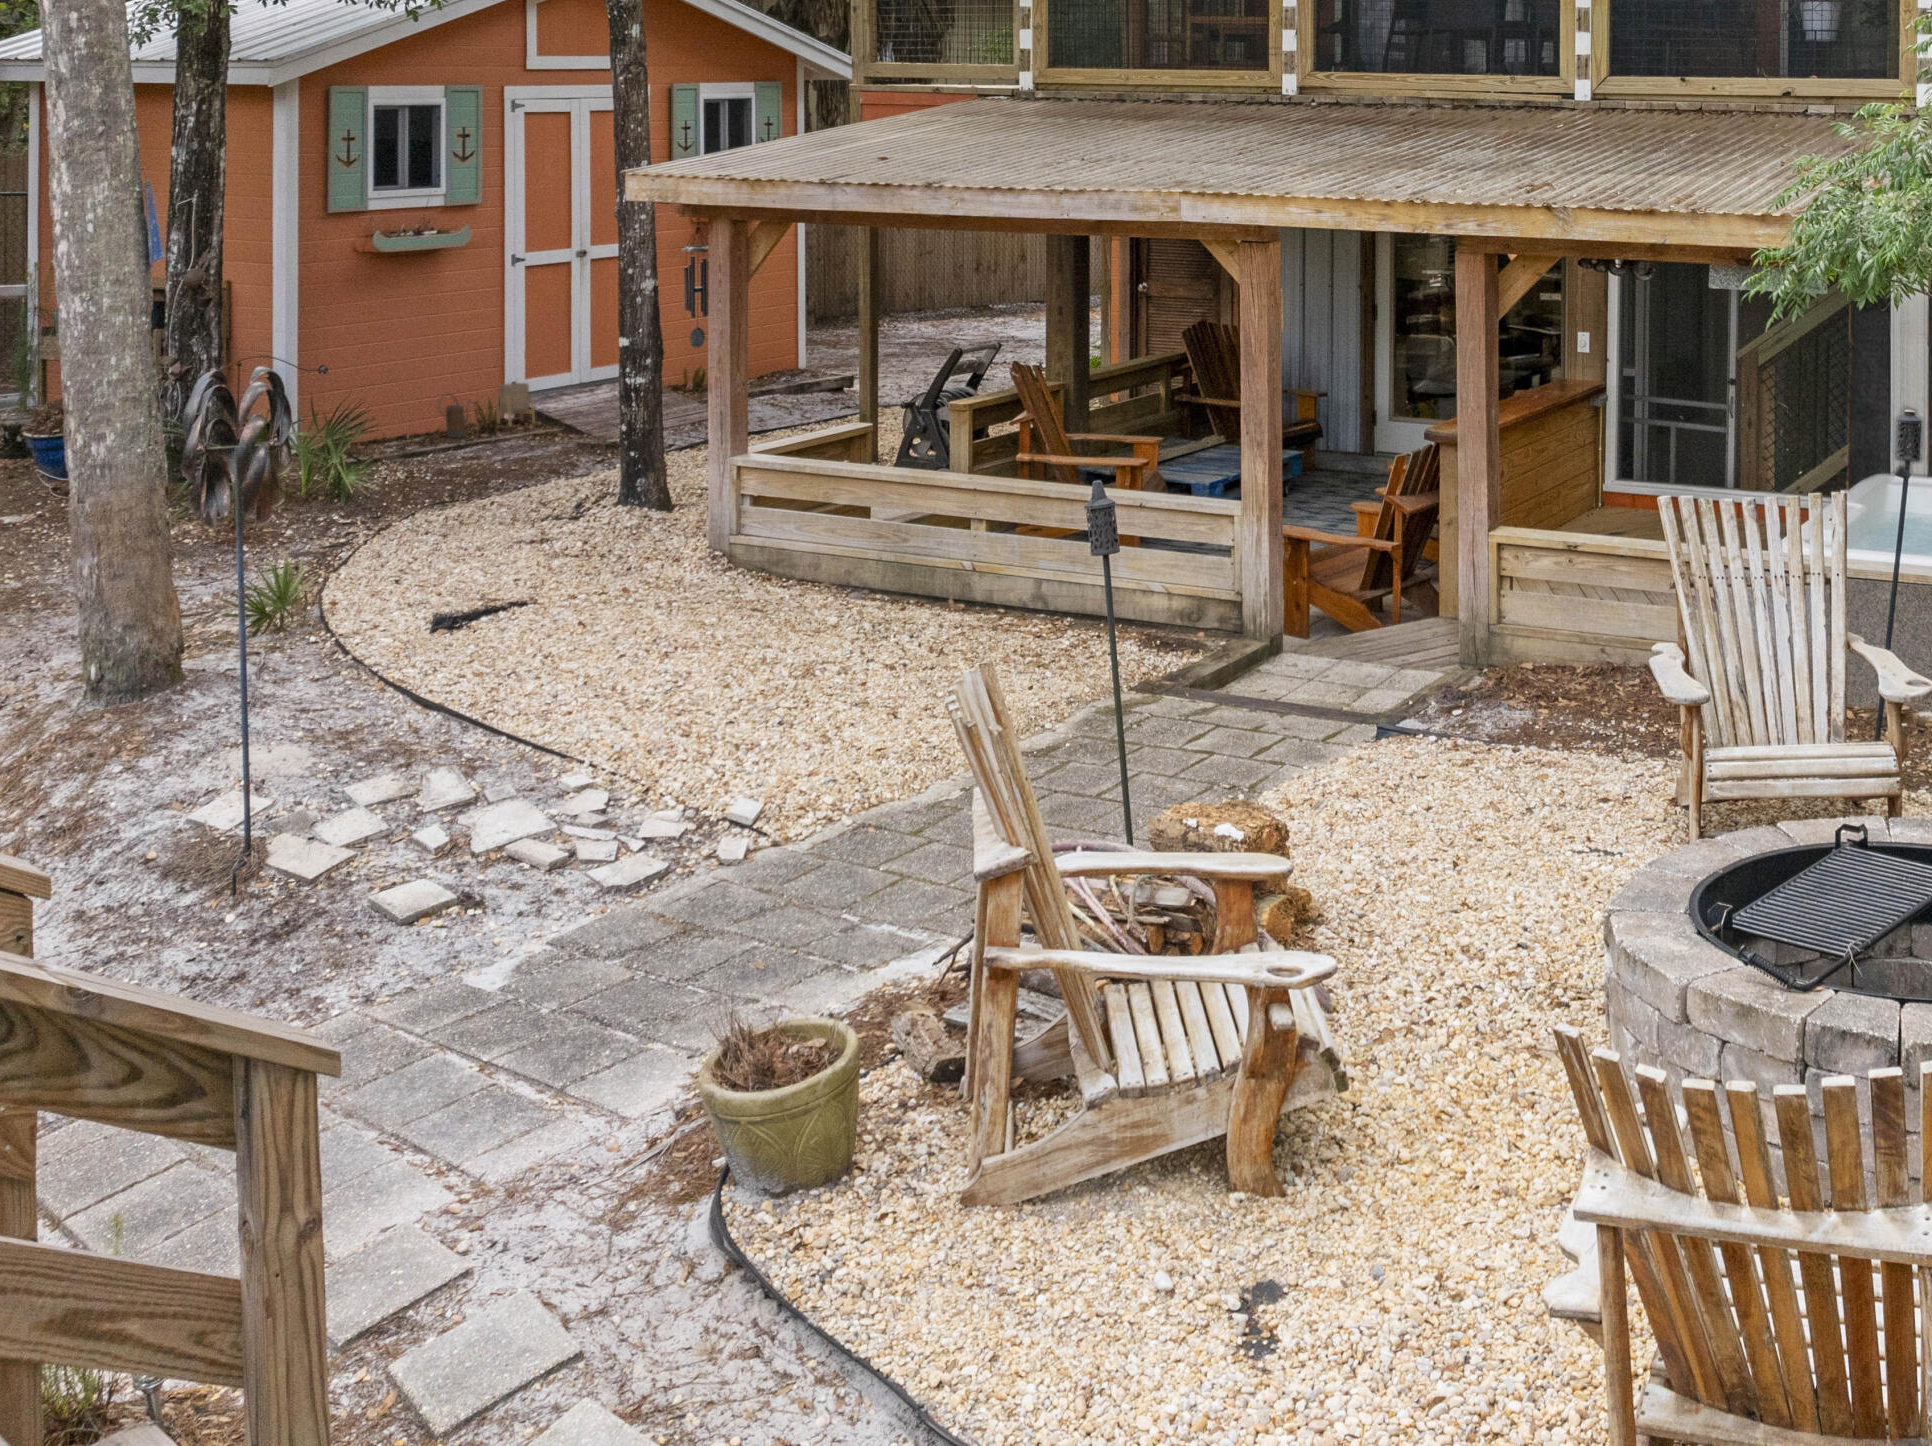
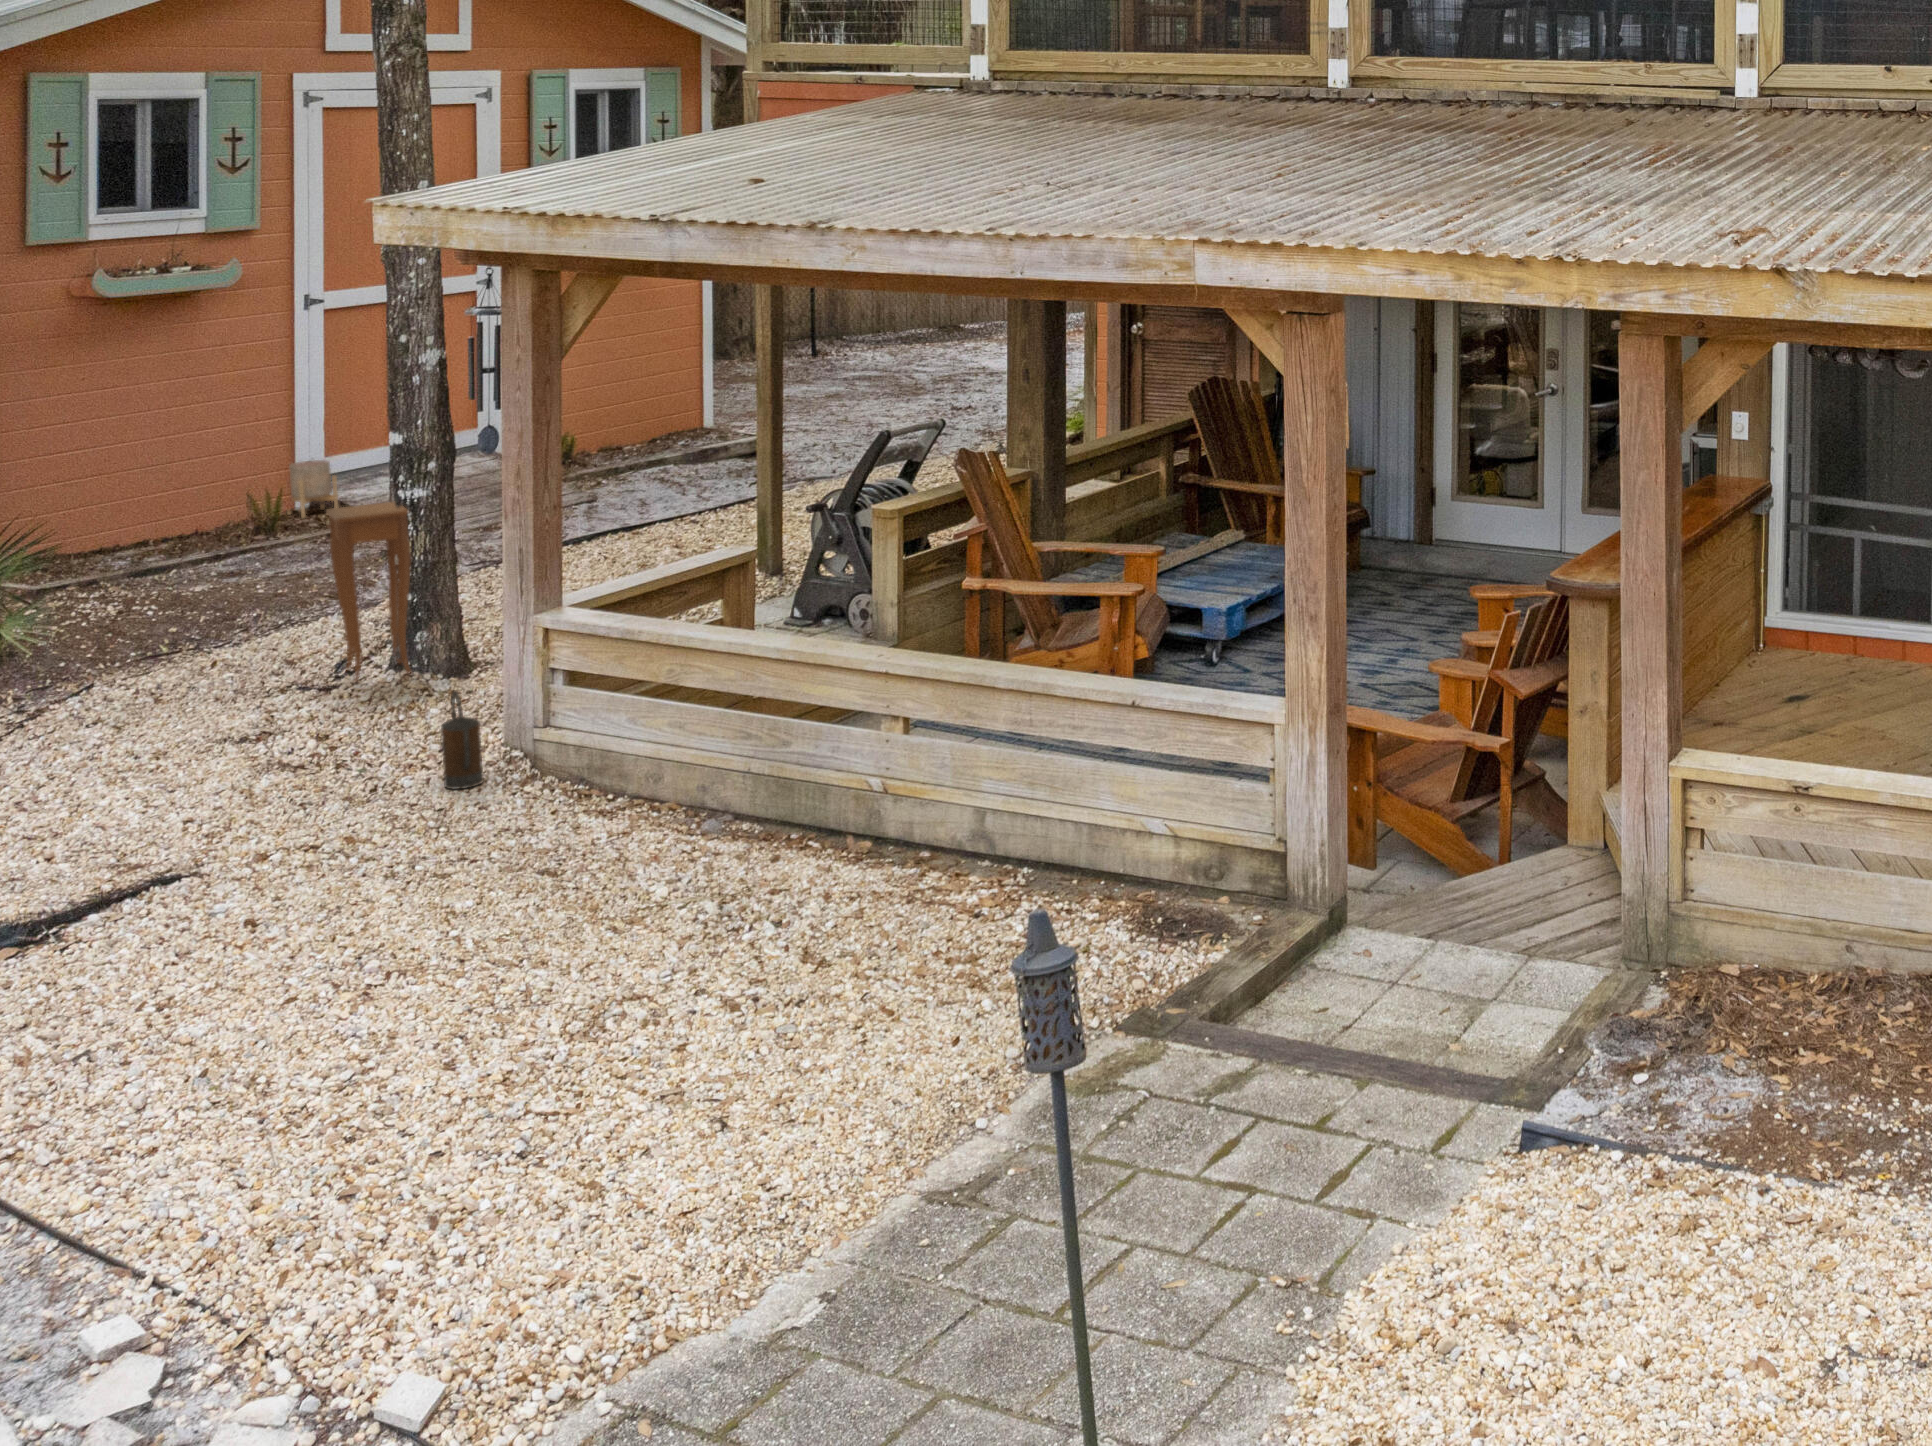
side table: none [568,393,627,520] -> present [326,502,411,682]
watering can: present [444,403,467,438] -> present [441,690,484,789]

